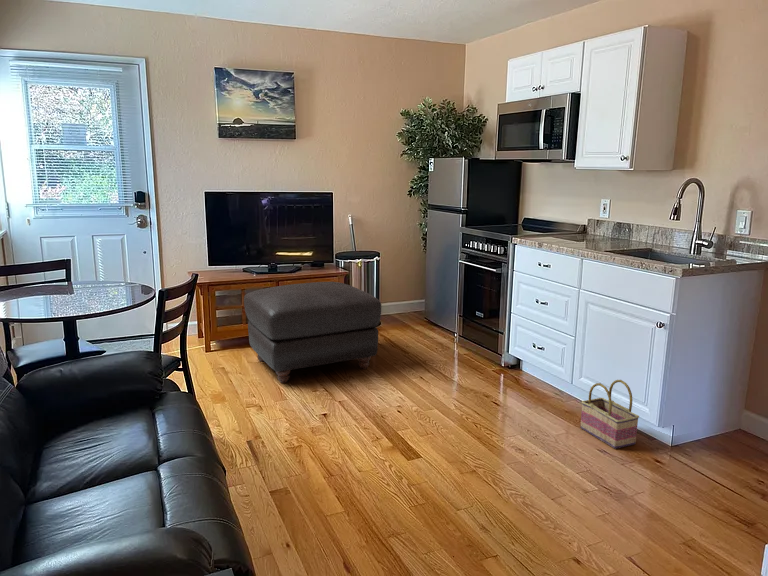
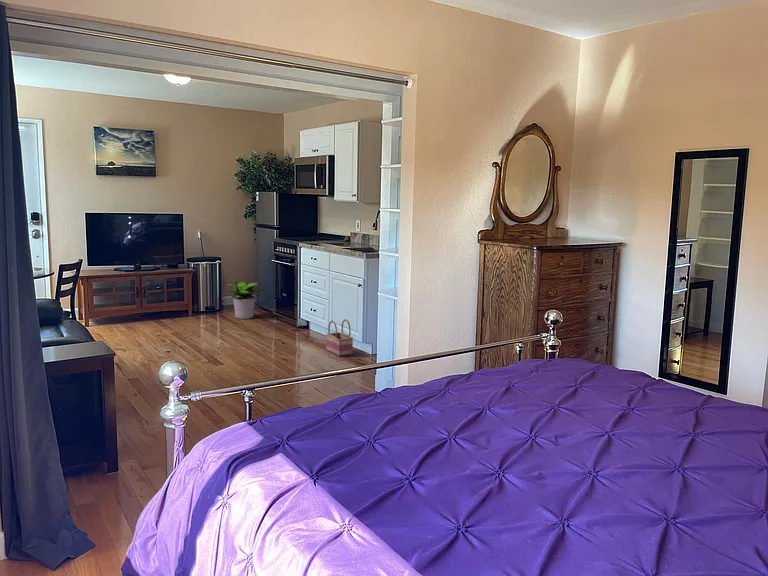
ottoman: present [244,282,381,383] -> none [115,276,213,339]
potted plant: none [387,286,450,341] -> present [226,281,264,319]

